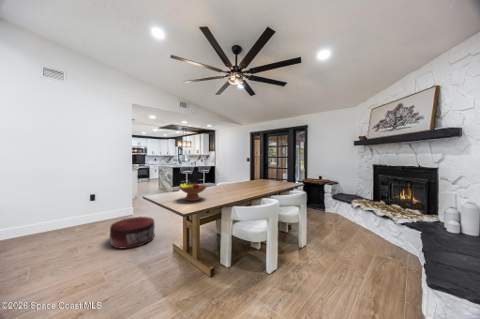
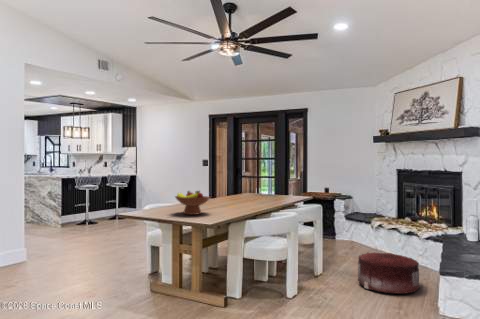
pouf: present [110,217,155,248] -> present [358,253,420,294]

